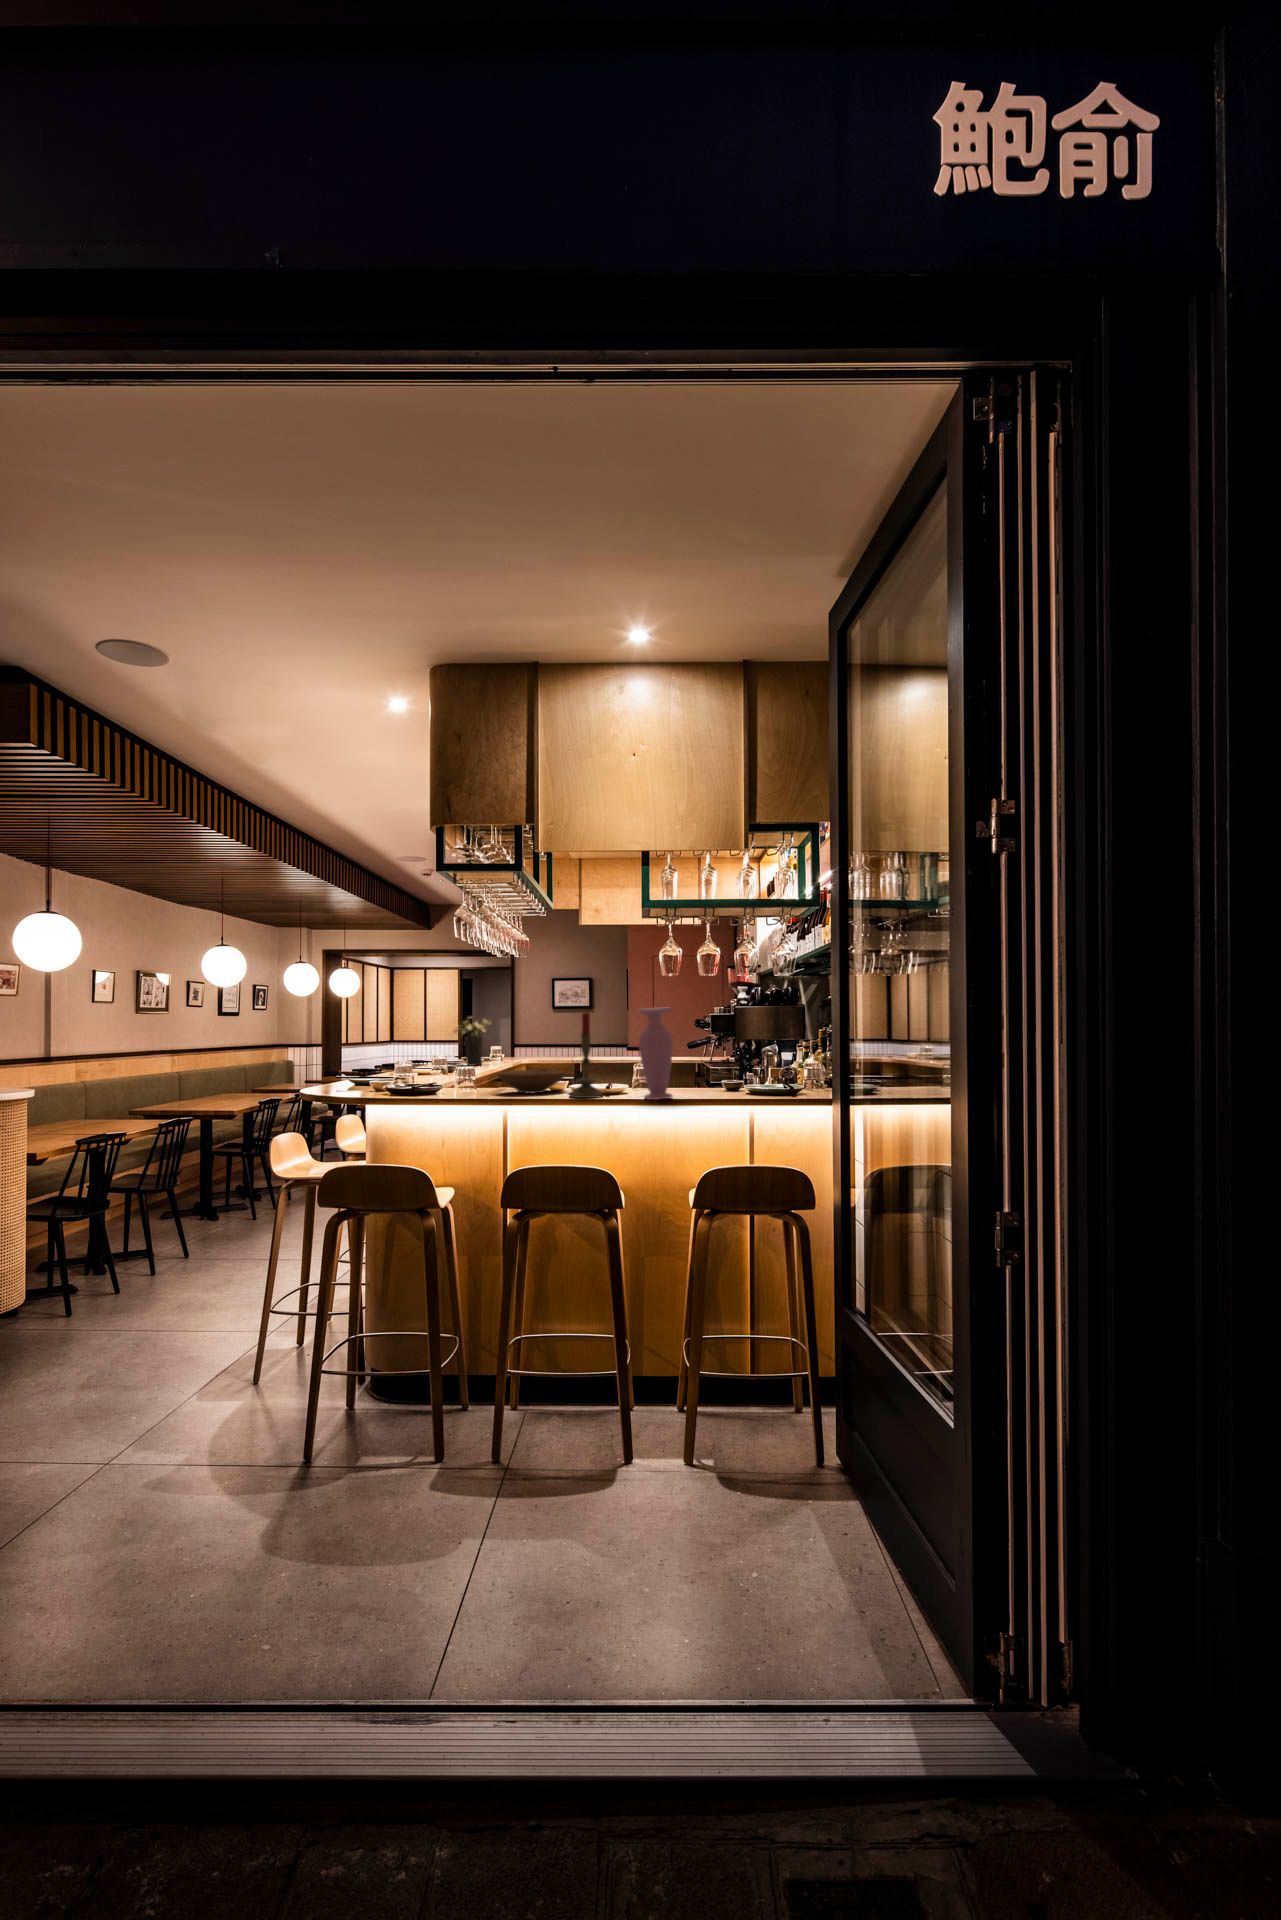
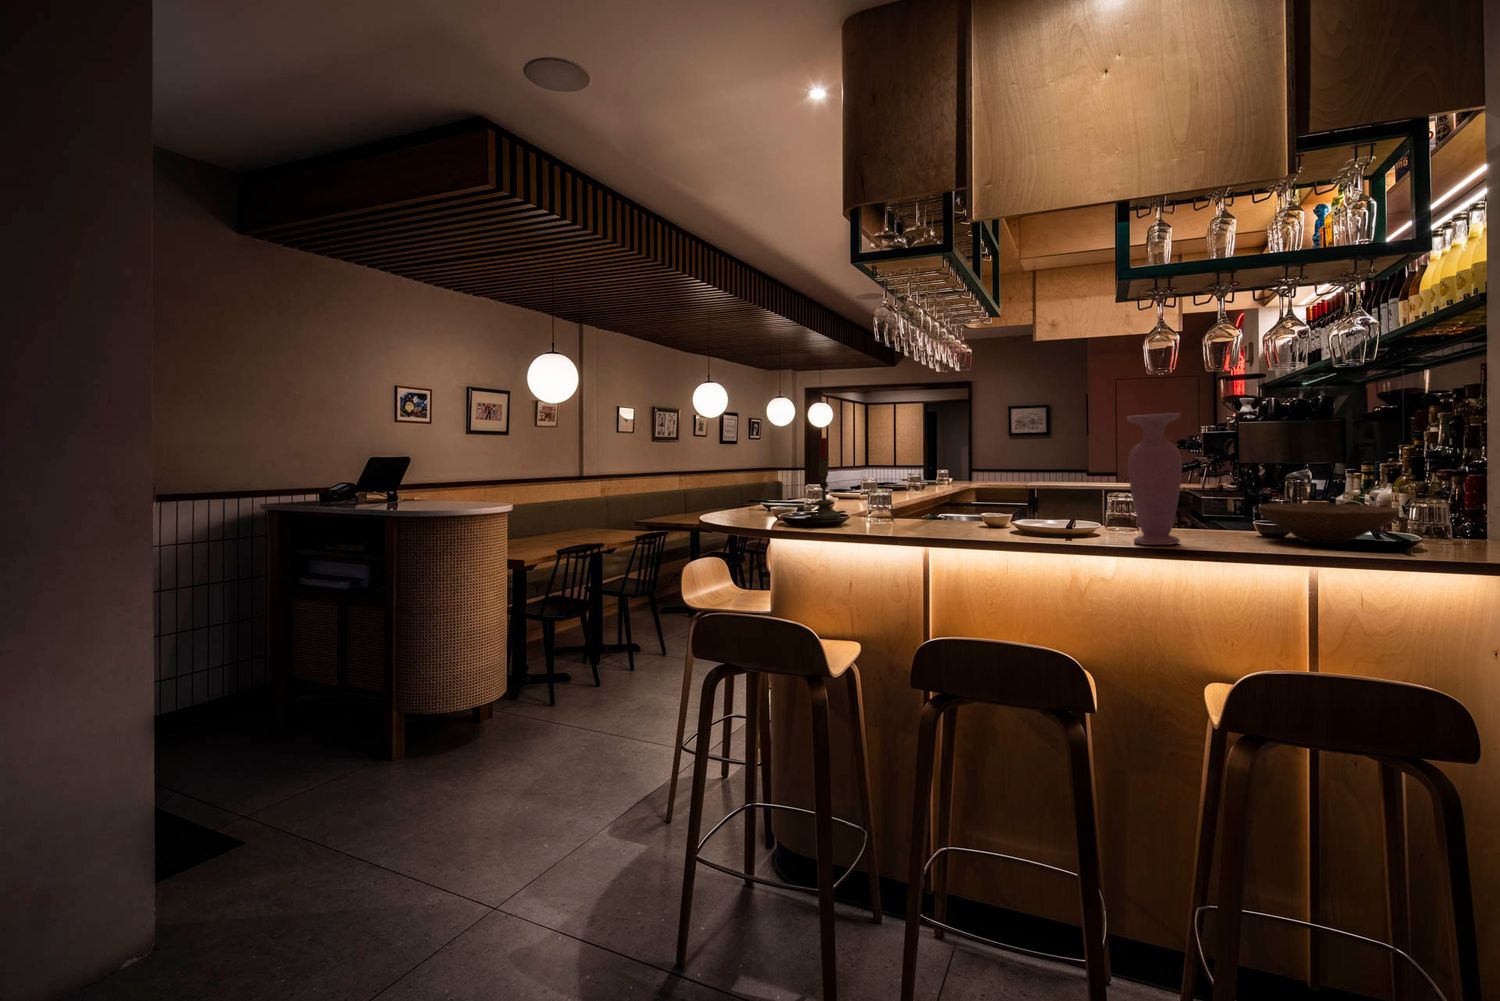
candle: present [569,1013,603,1098] -> present [810,438,840,519]
flower arrangement: present [451,1017,490,1066] -> none [900,439,943,490]
wooden bowl: present [497,1070,566,1094] -> present [1259,503,1398,543]

